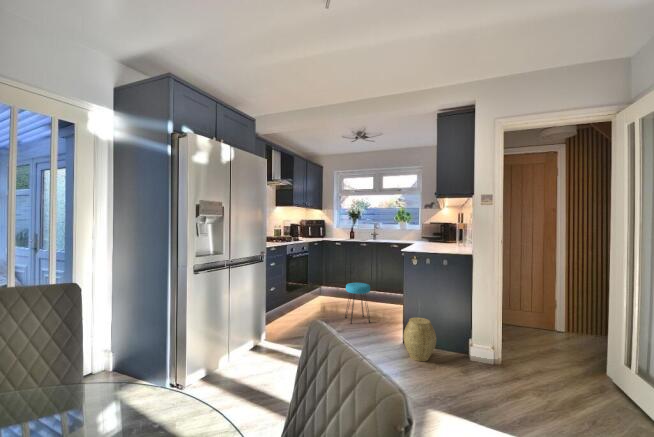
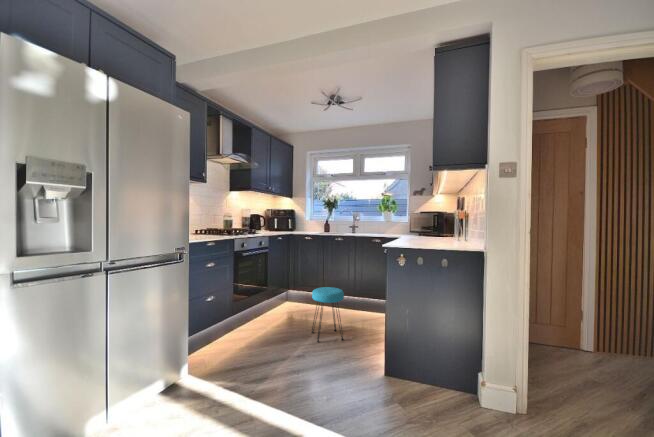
woven basket: present [403,318,436,361] -> none [385,342,433,410]

